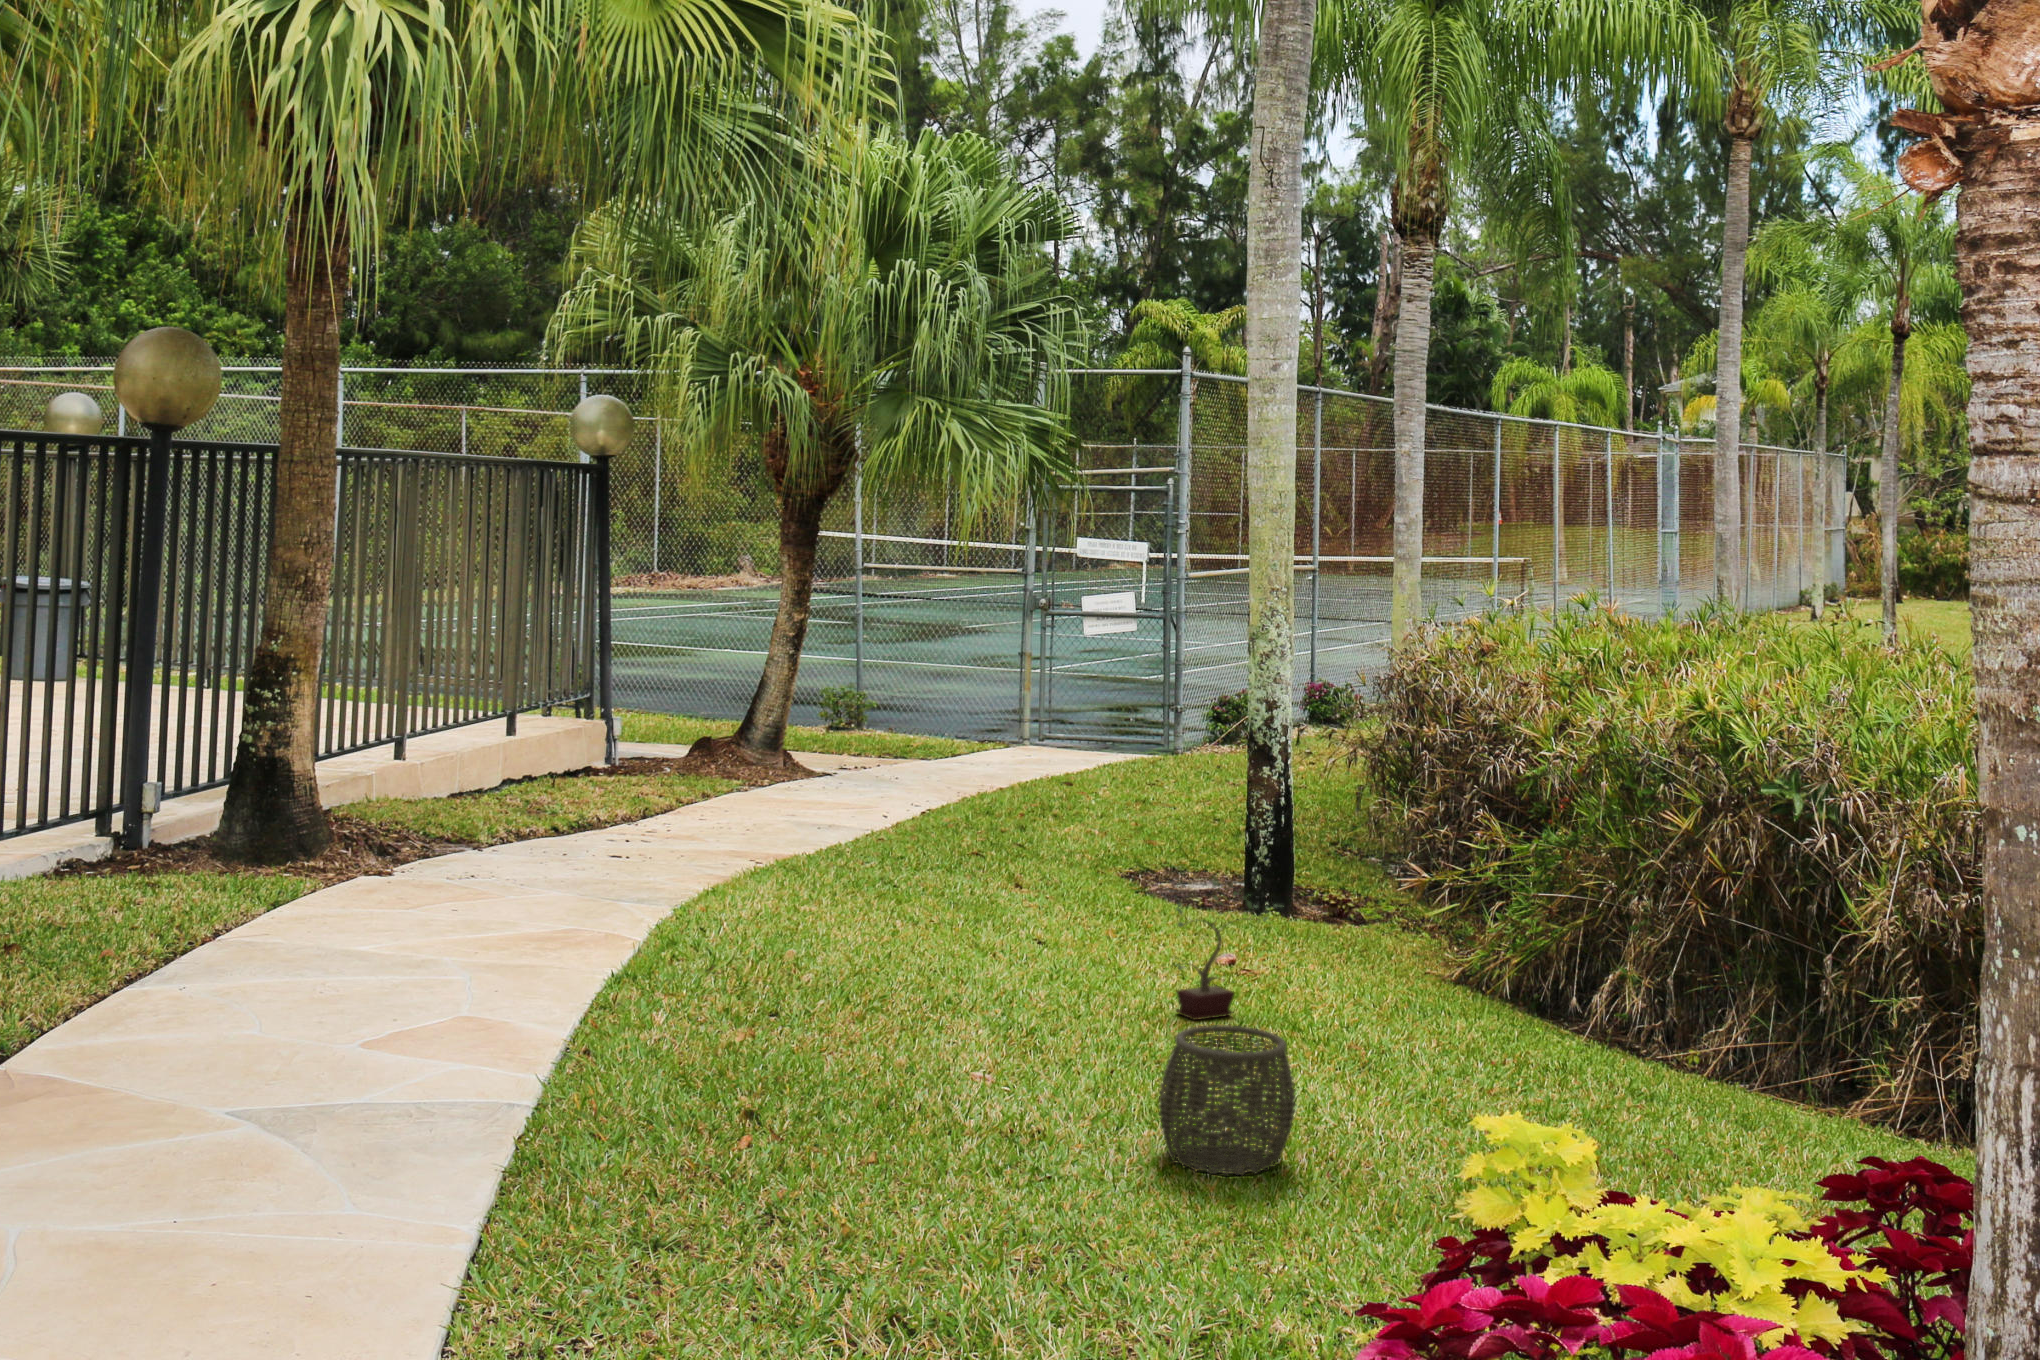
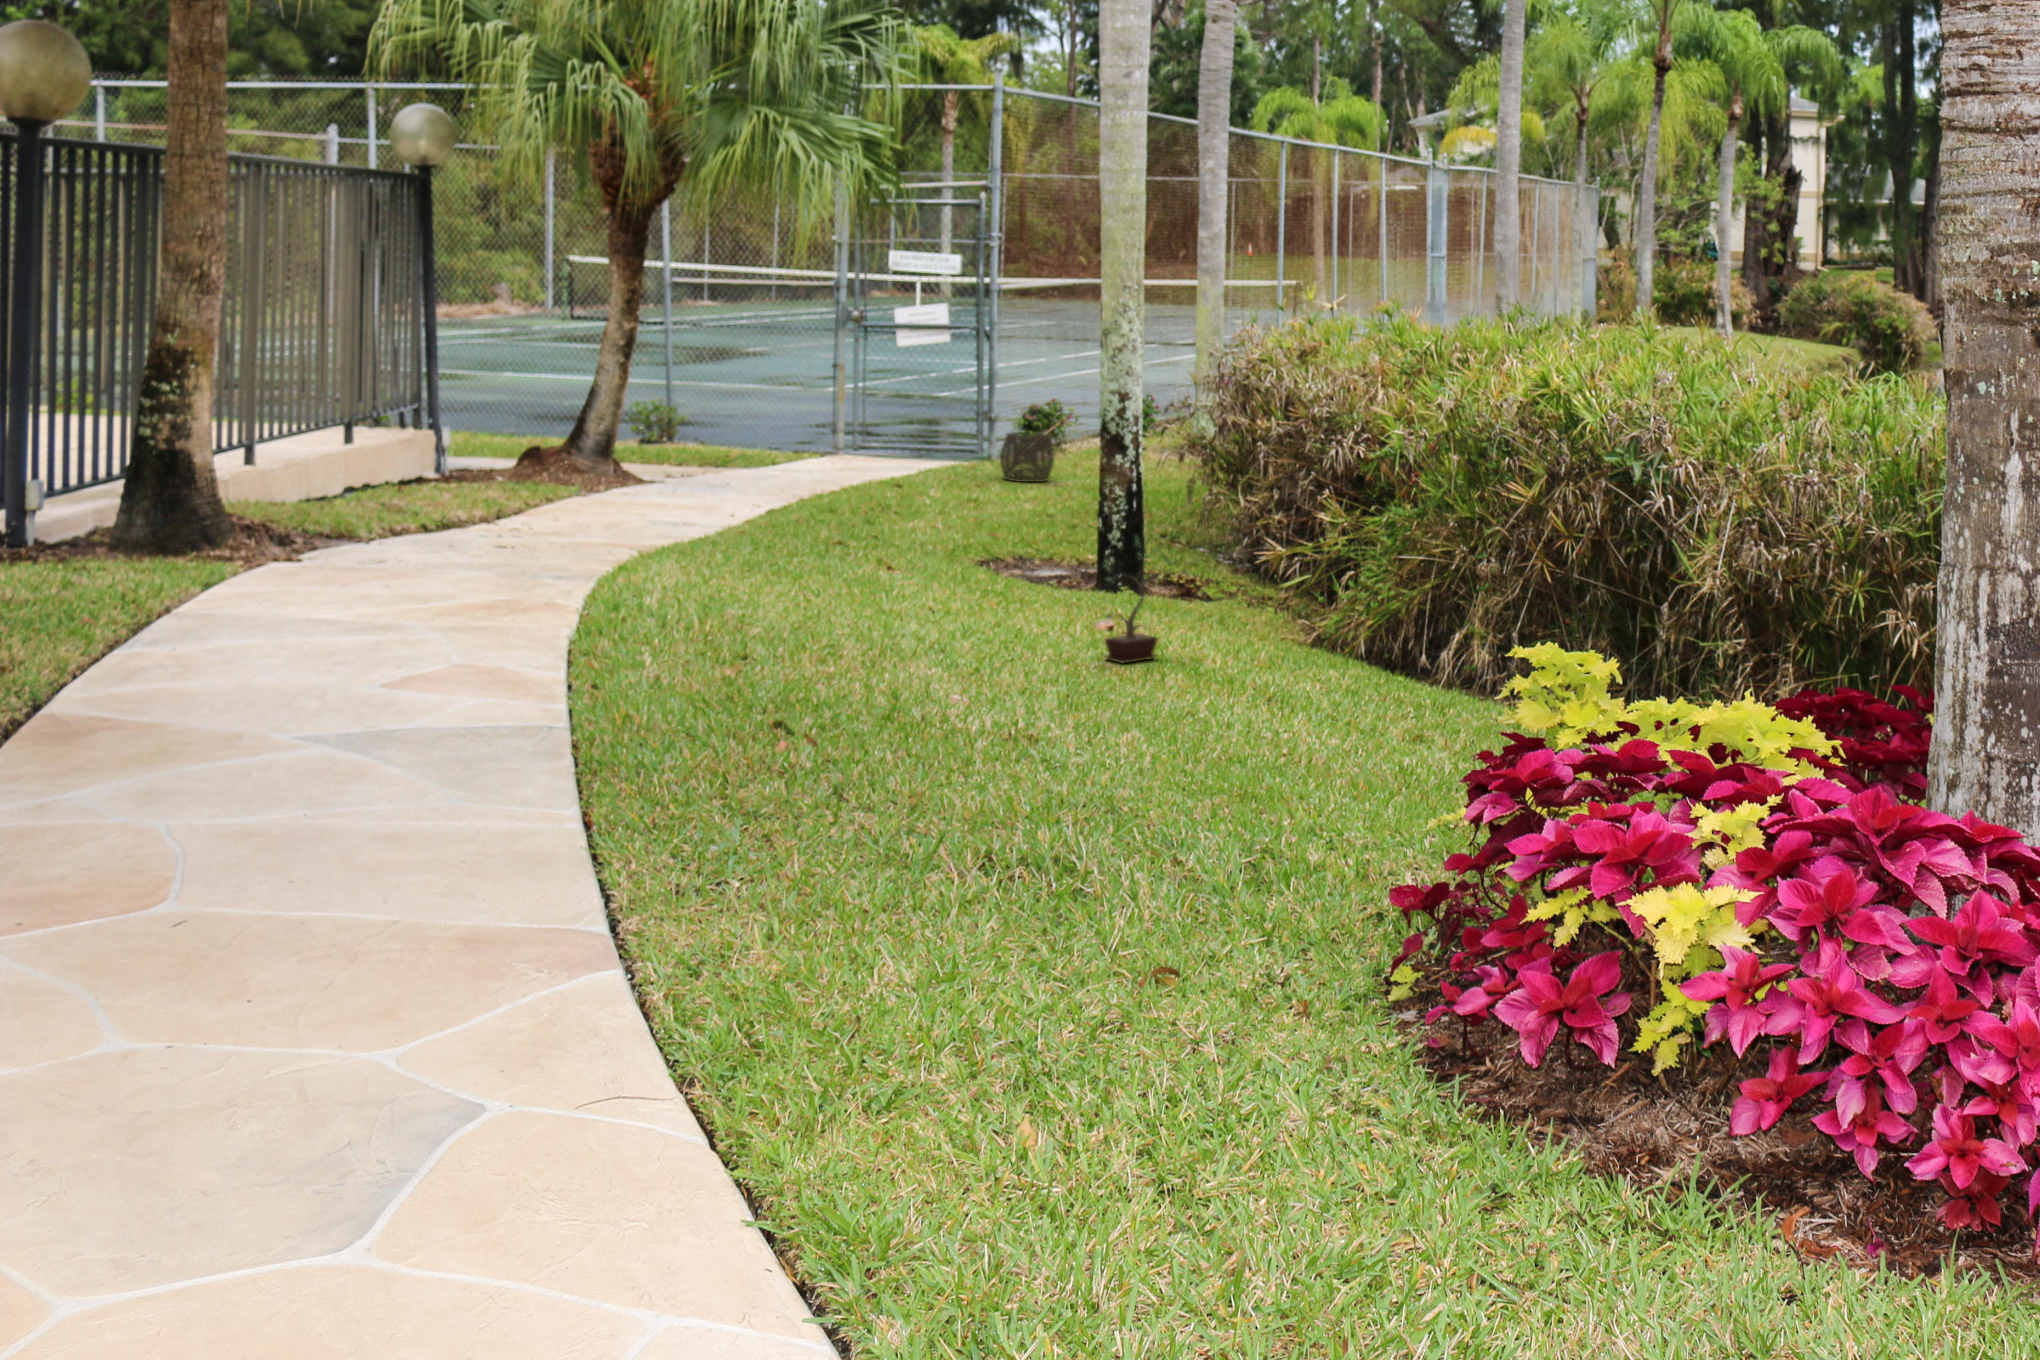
woven basket: present [1159,1025,1296,1175] -> present [1000,432,1054,482]

